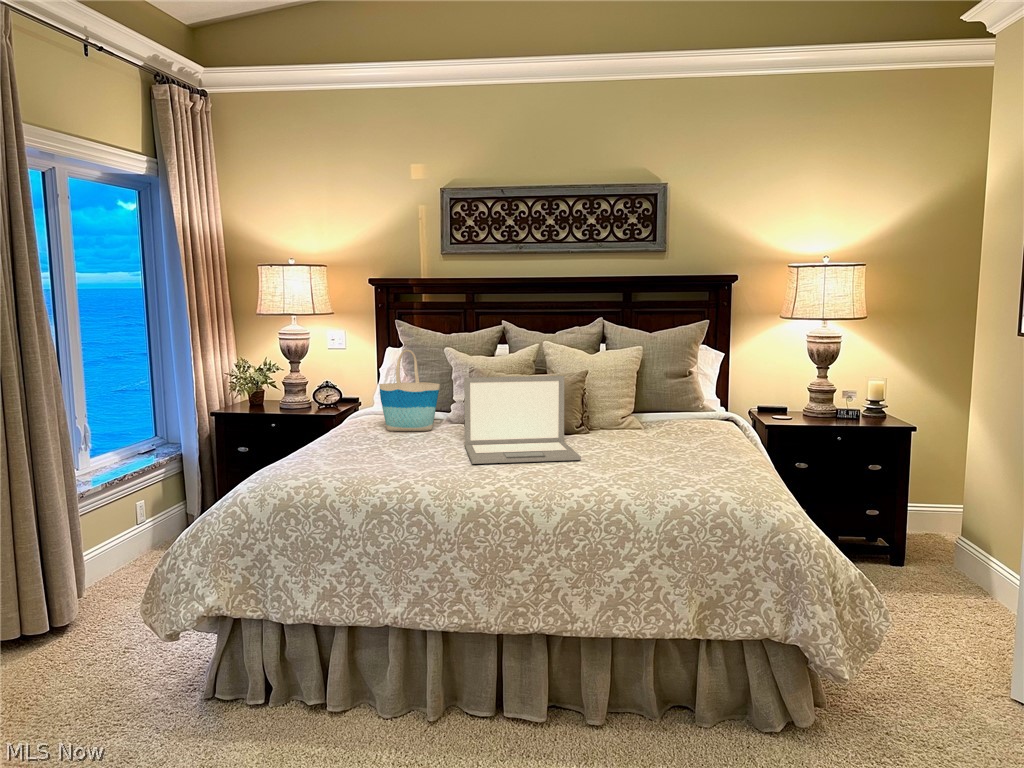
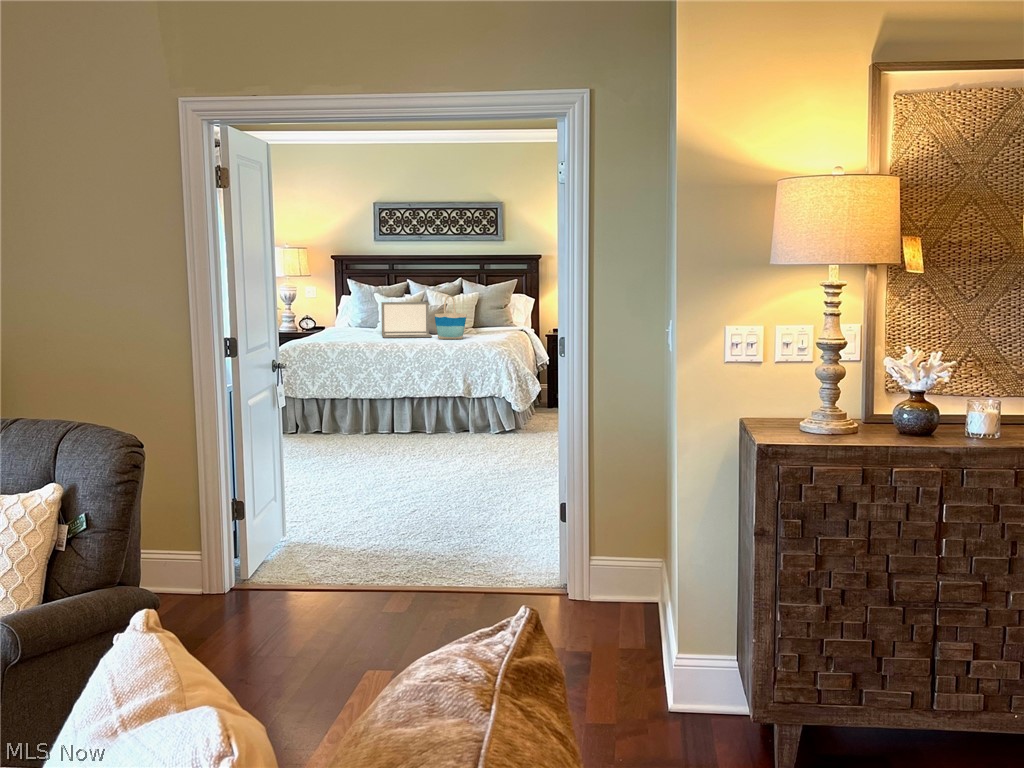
tote bag: present [379,350,440,431] -> present [435,296,467,339]

